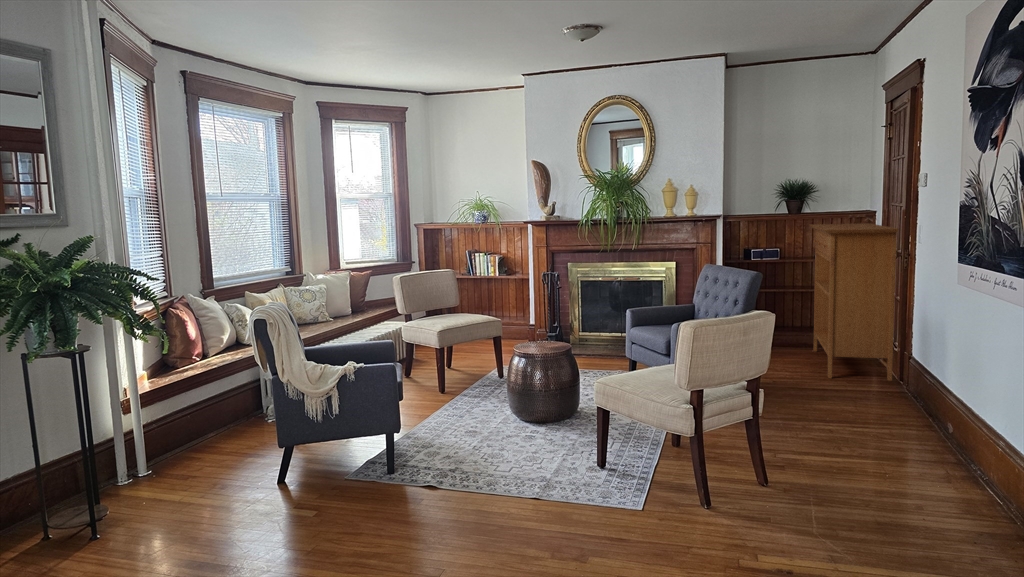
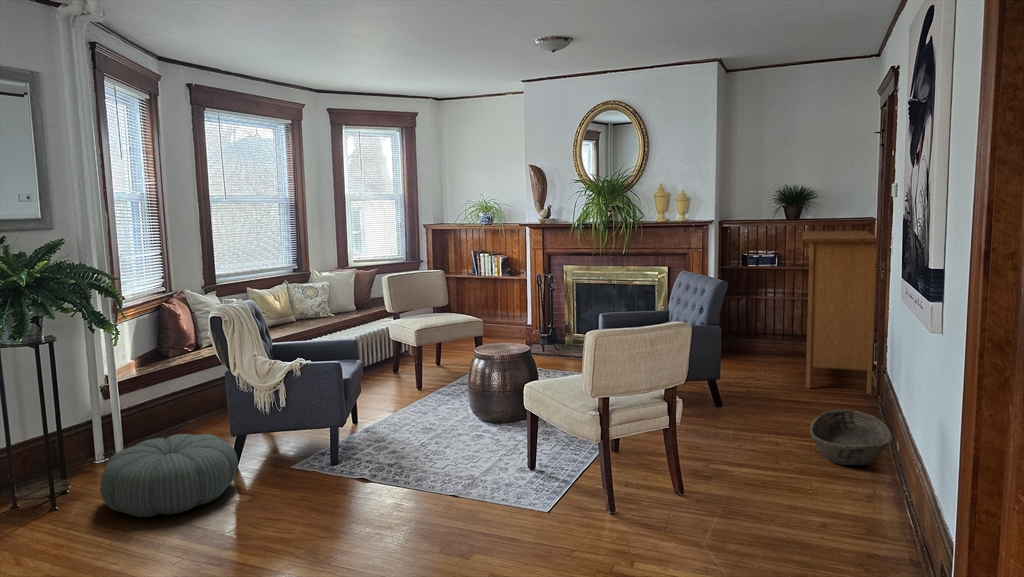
basket: none [862,396,947,449] -> present [810,410,892,465]
pouf: none [154,446,297,538] -> present [100,434,238,517]

